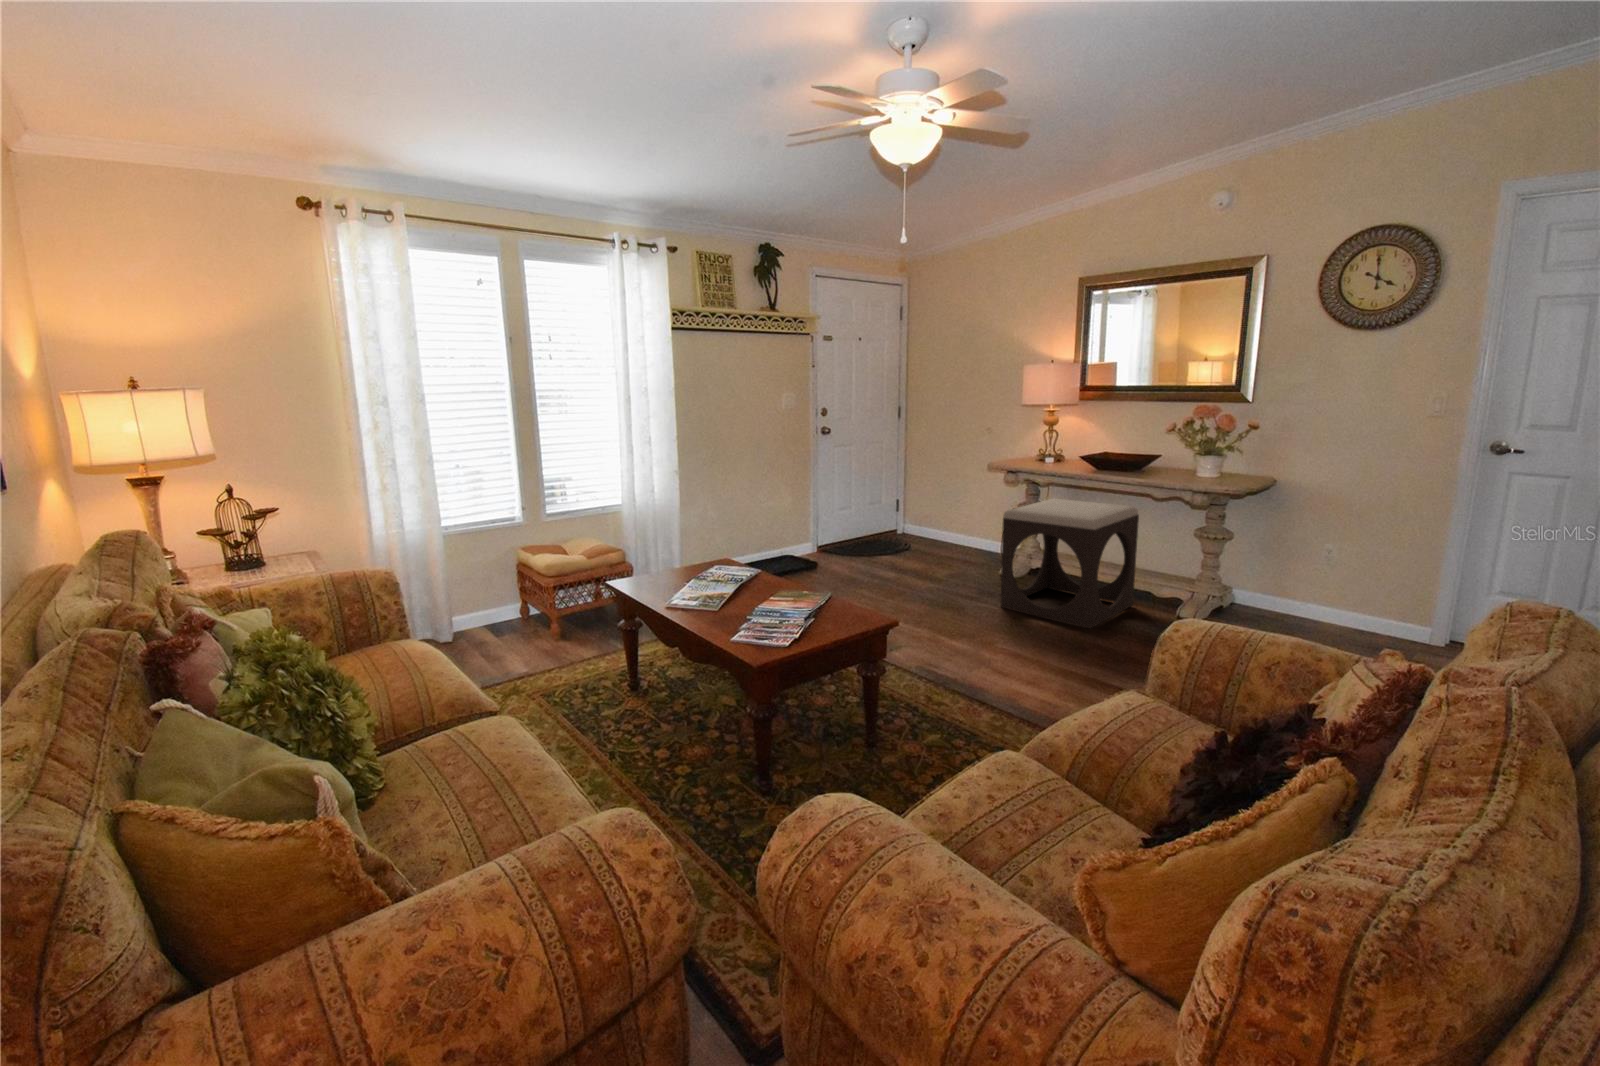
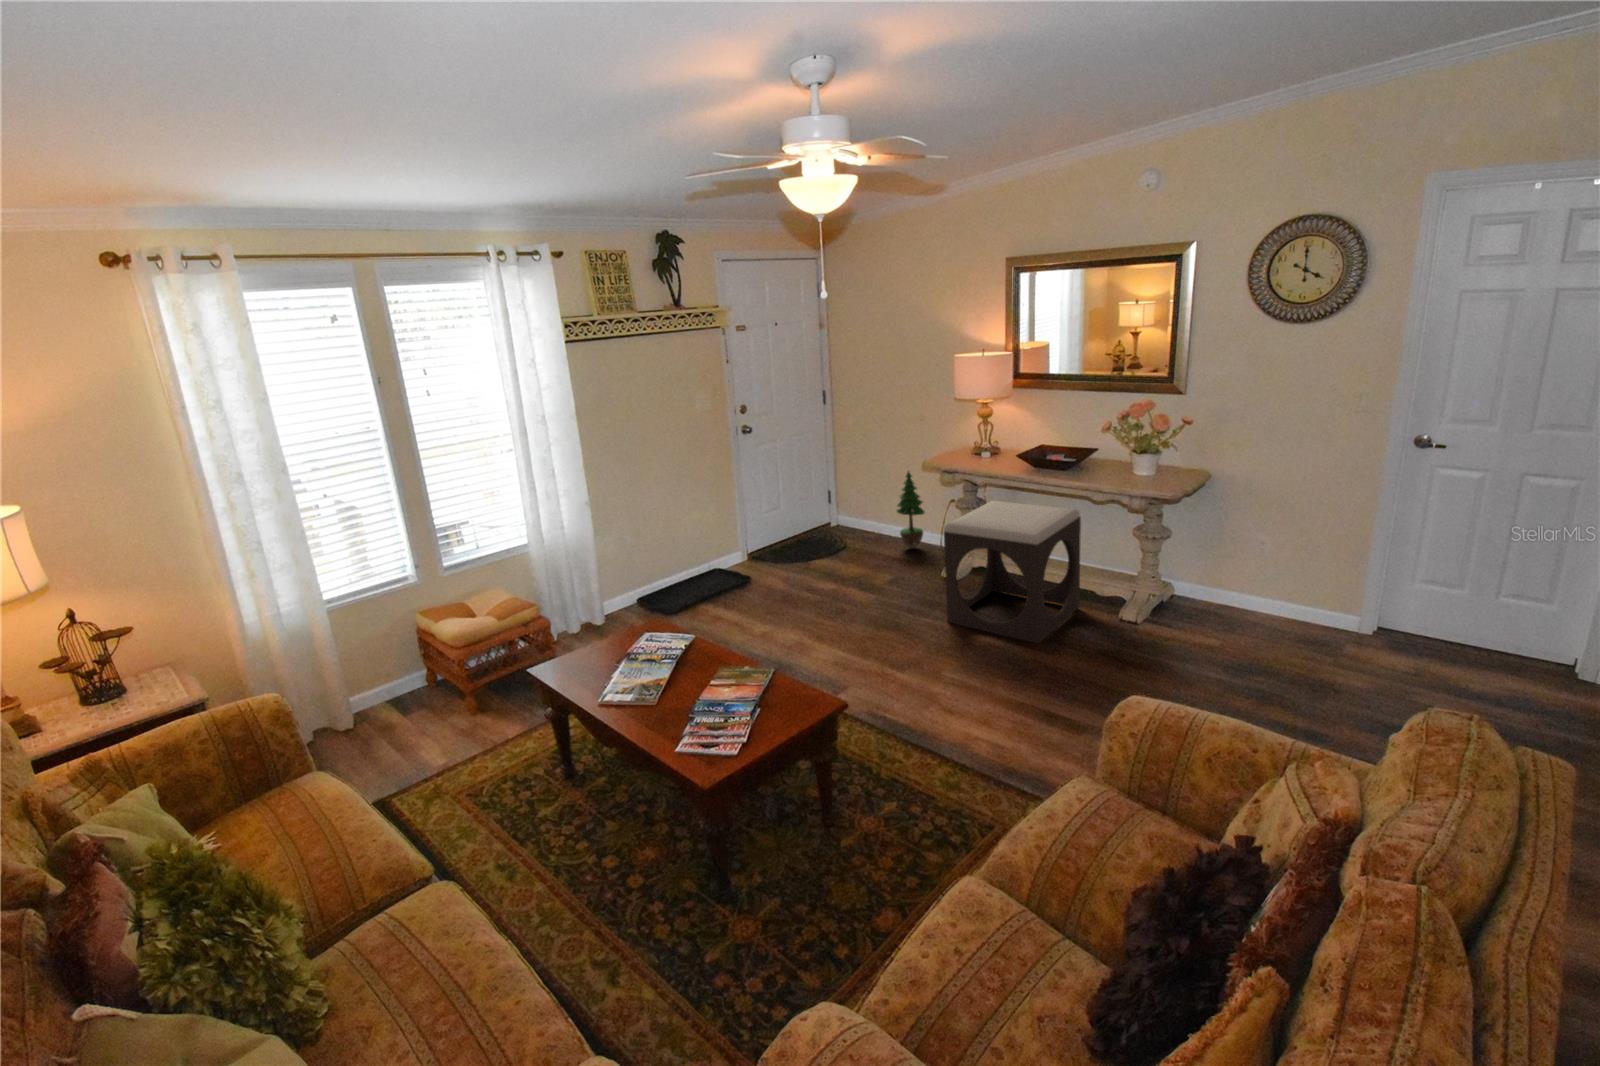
potted tree: none [958,477,986,553] -> present [896,472,925,549]

